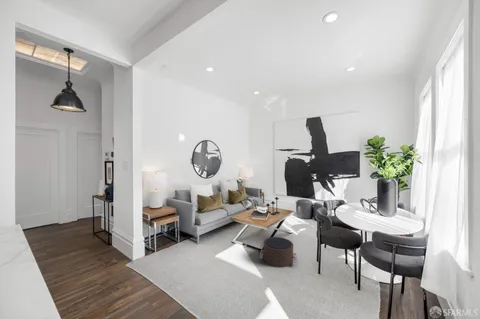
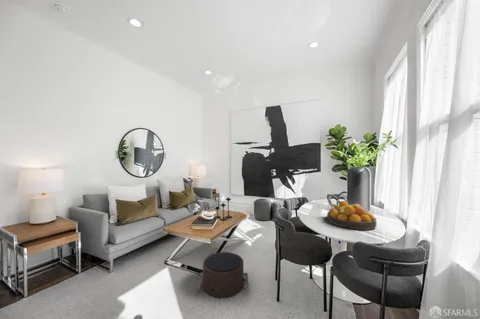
fruit bowl: none [360,204,399,225] -> present [327,201,377,230]

